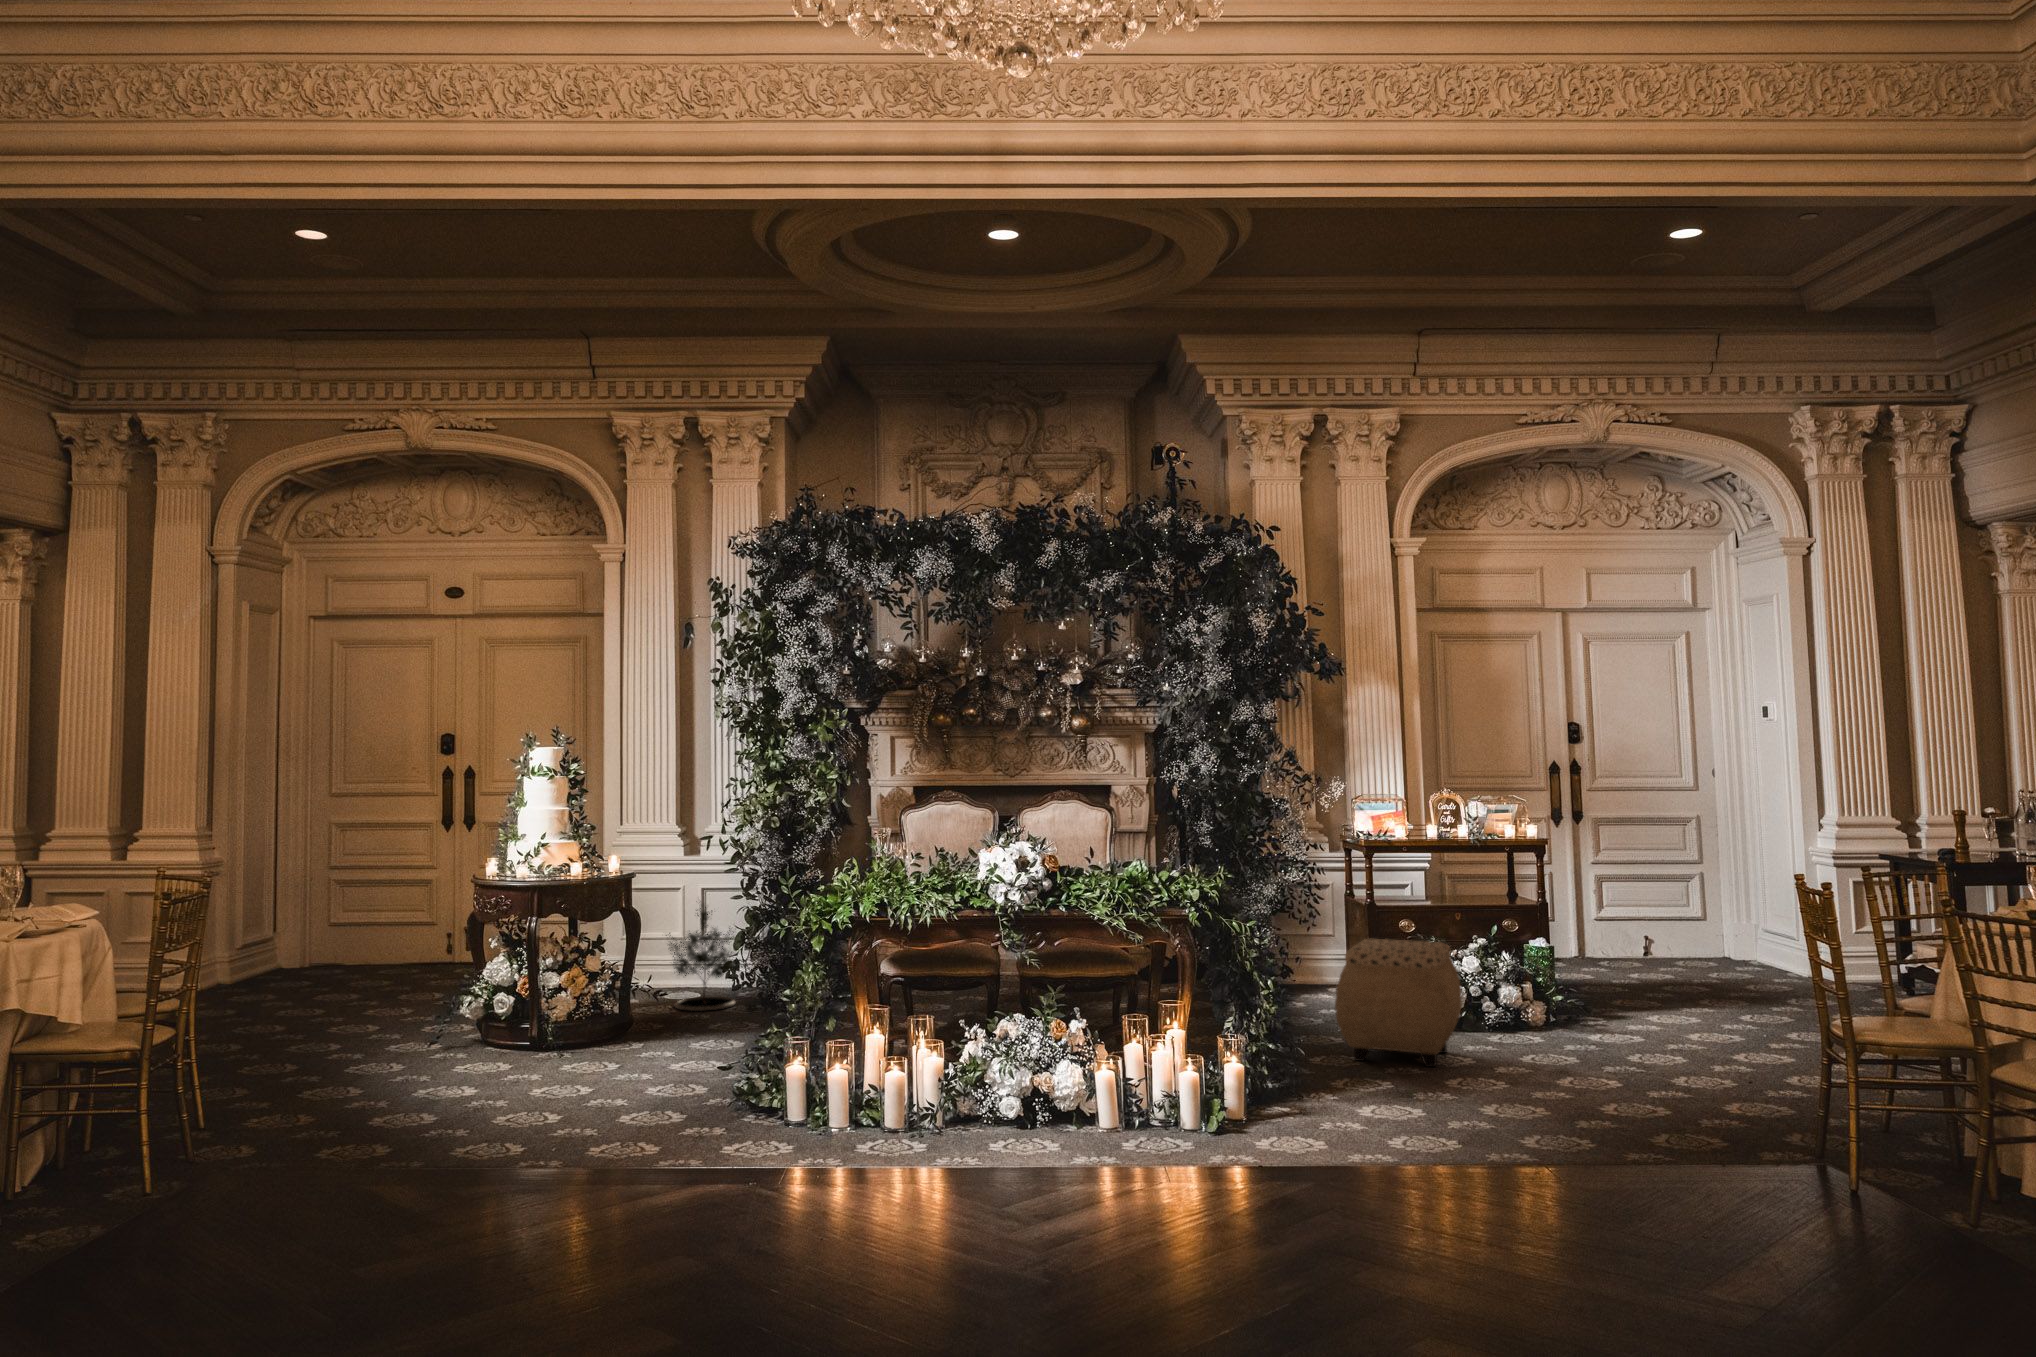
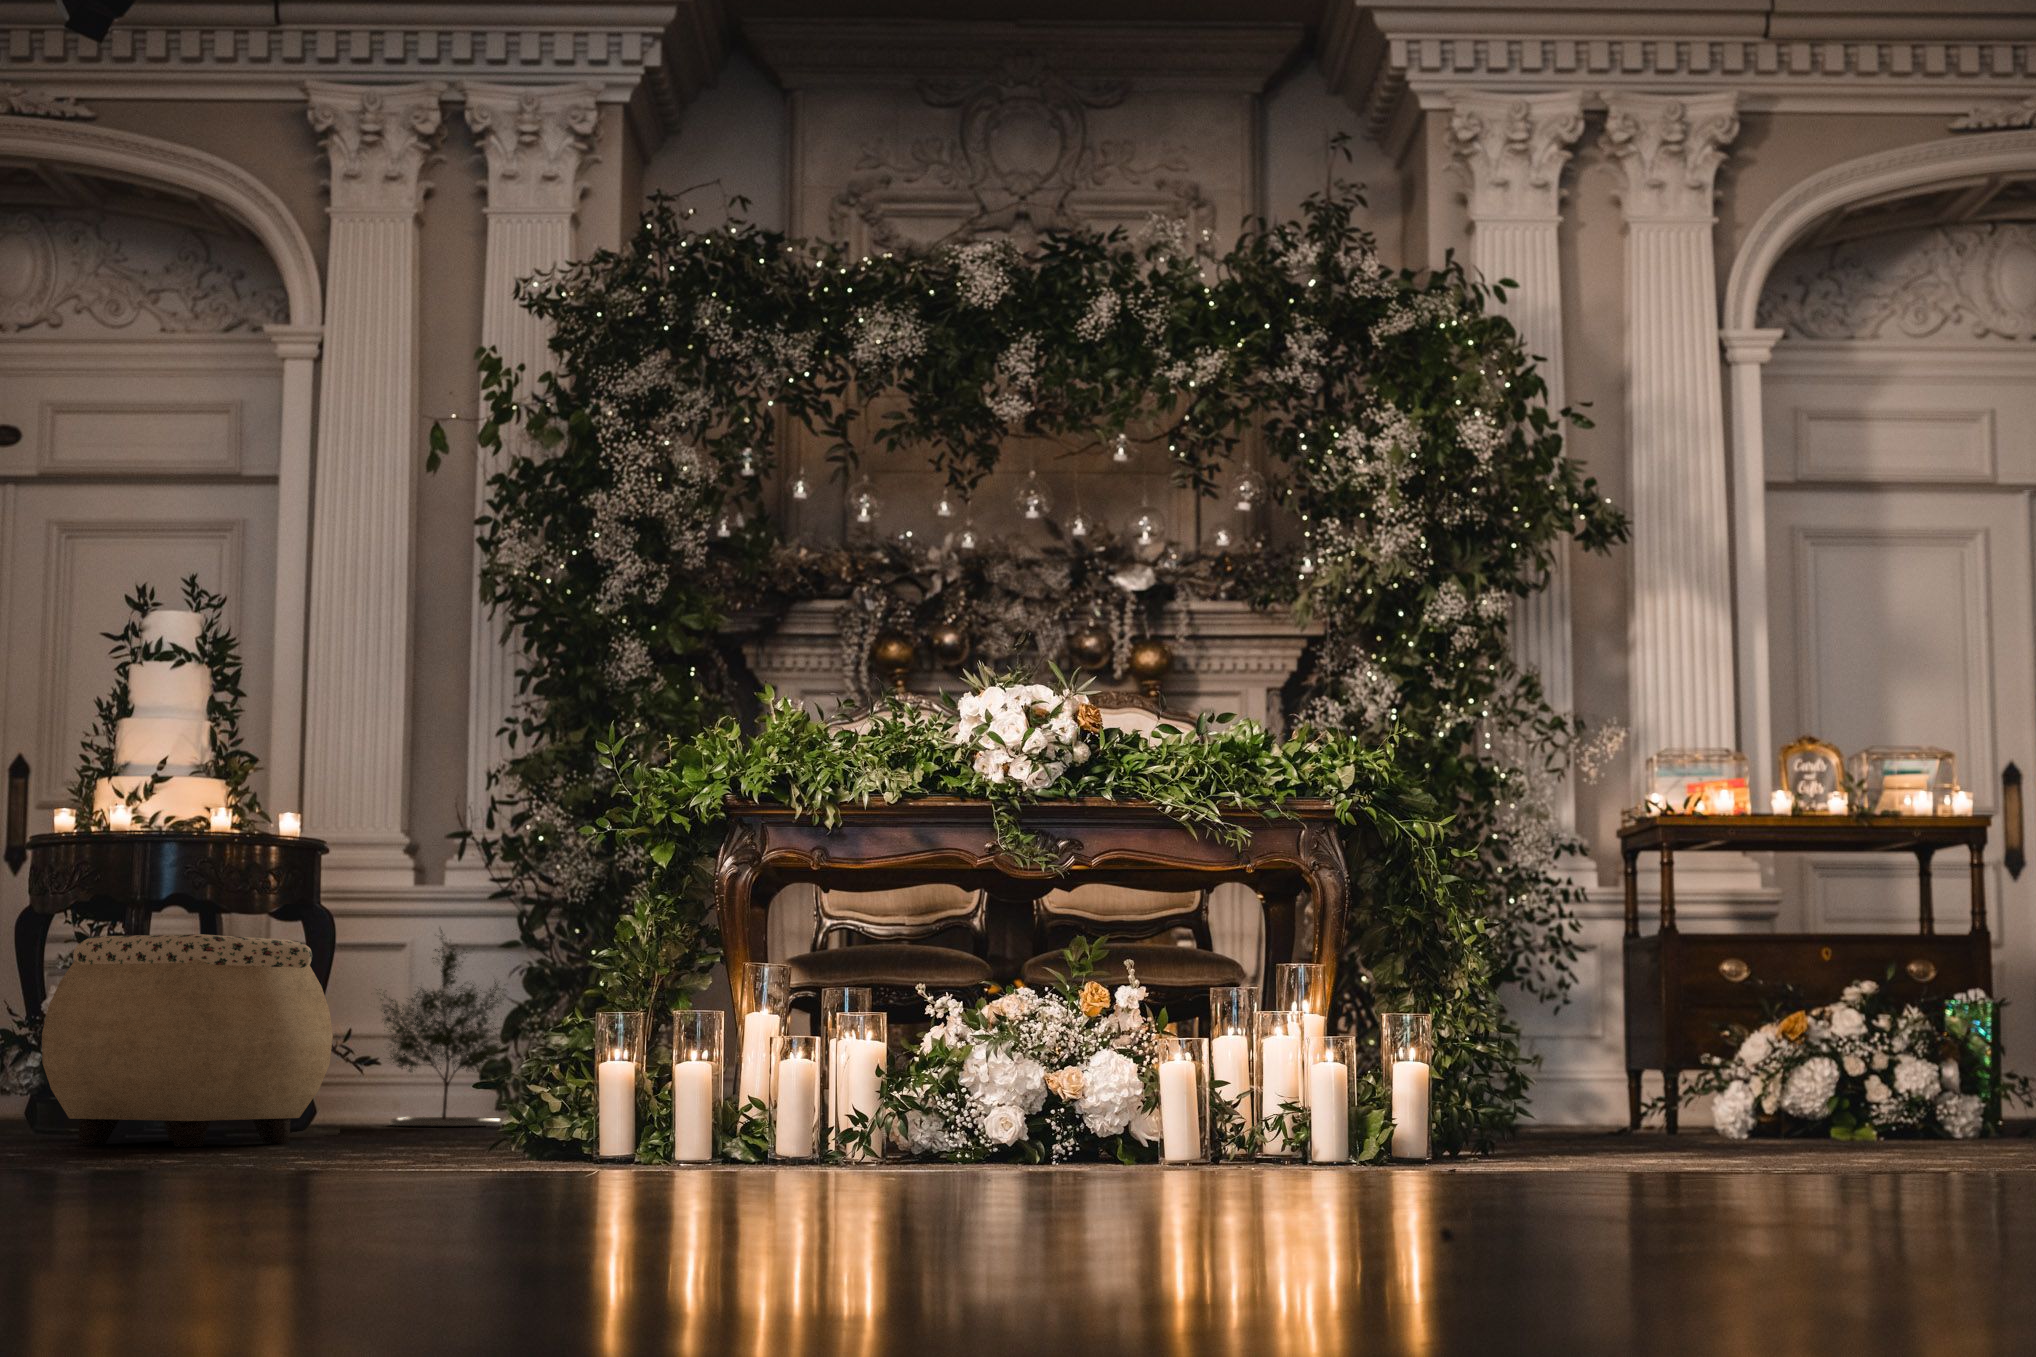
ottoman: present [1335,939,1462,1067] -> present [42,934,333,1147]

